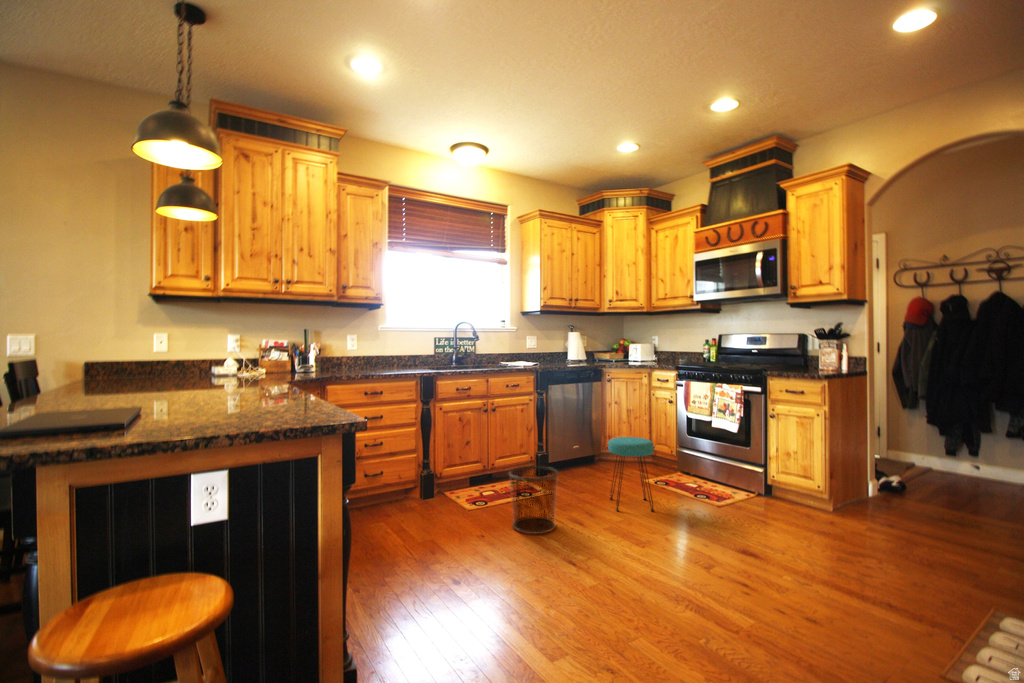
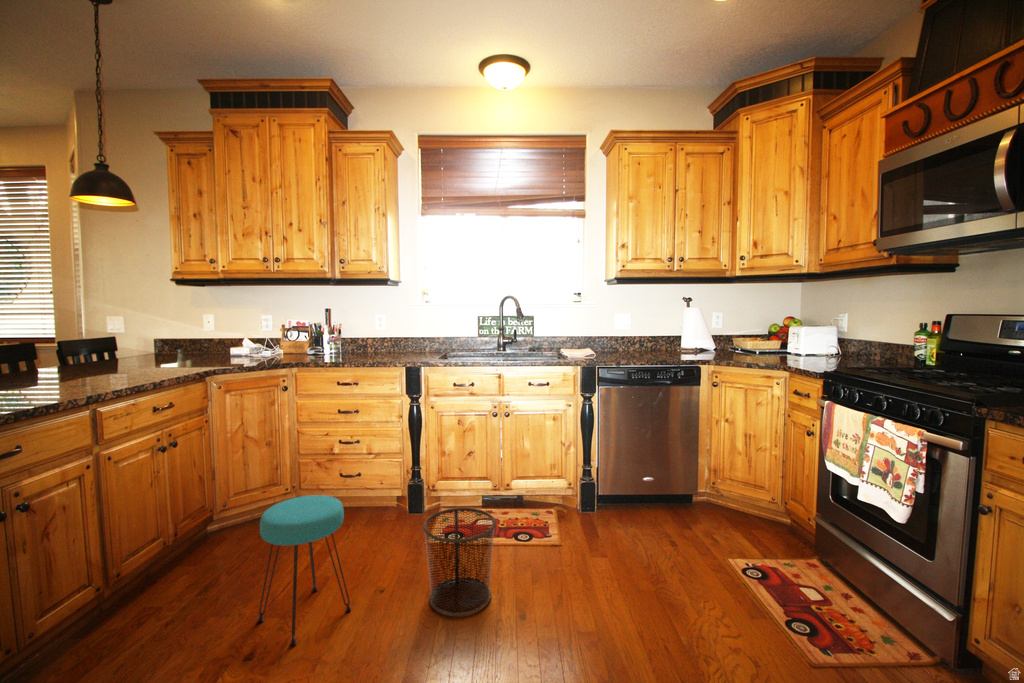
stool: present [608,437,654,511] -> present [258,495,351,645]

